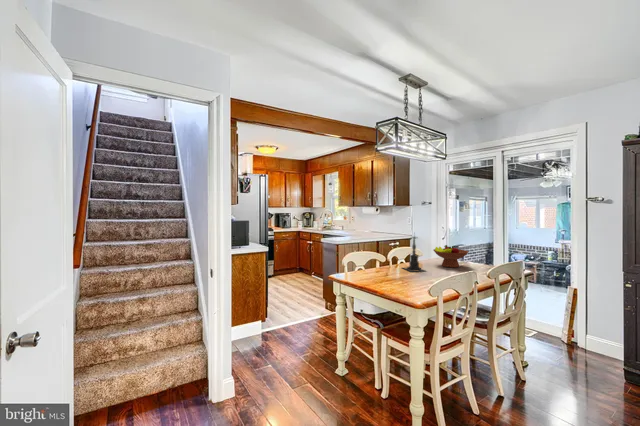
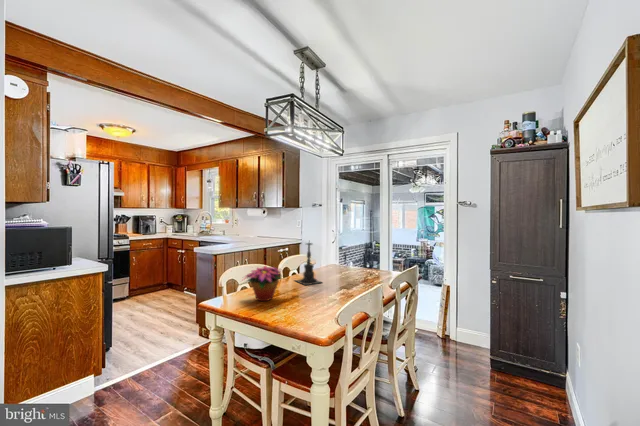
fruit bowl: present [434,245,468,268] -> none [328,251,364,276]
flower arrangement: none [356,252,395,279] -> present [245,266,281,301]

